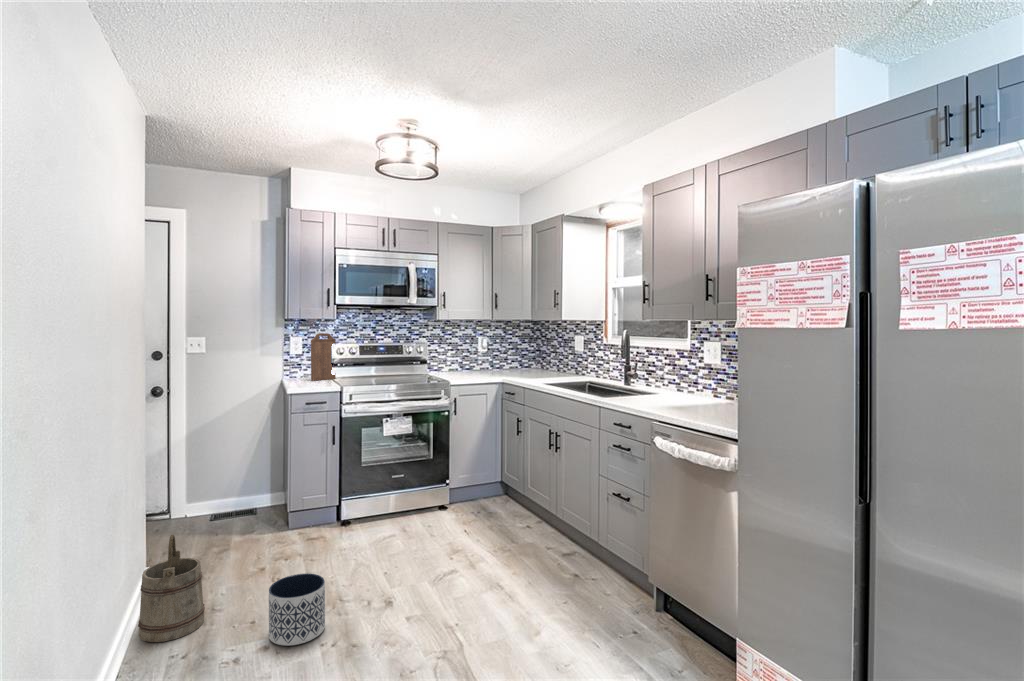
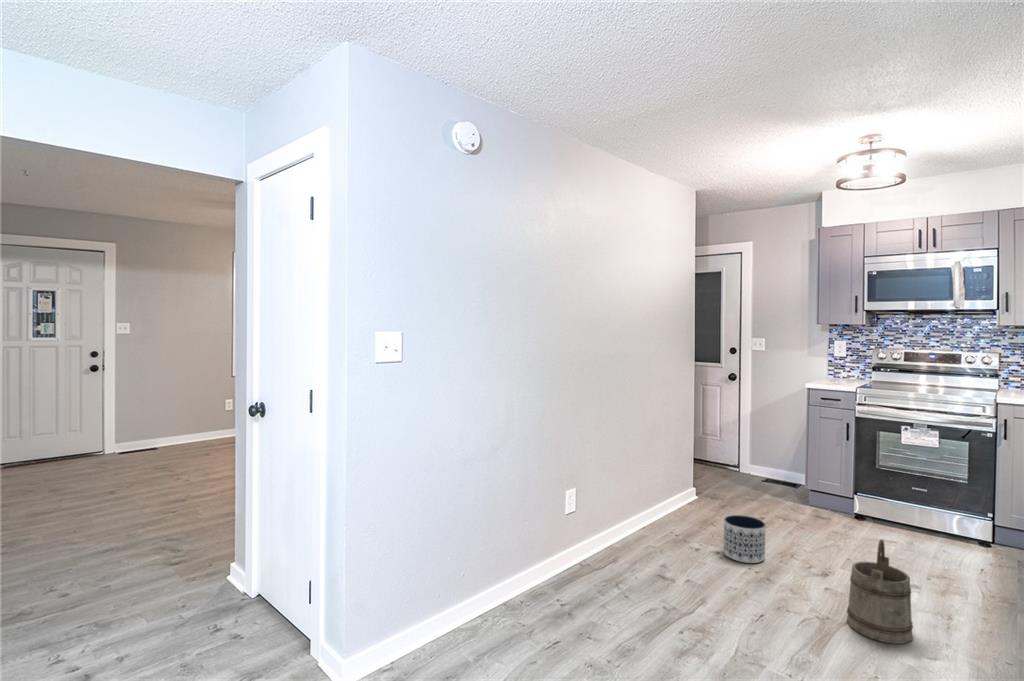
cutting board: present [311,333,336,381] -> none [850,339,880,383]
bucket: present [138,535,205,642] -> present [847,540,913,644]

